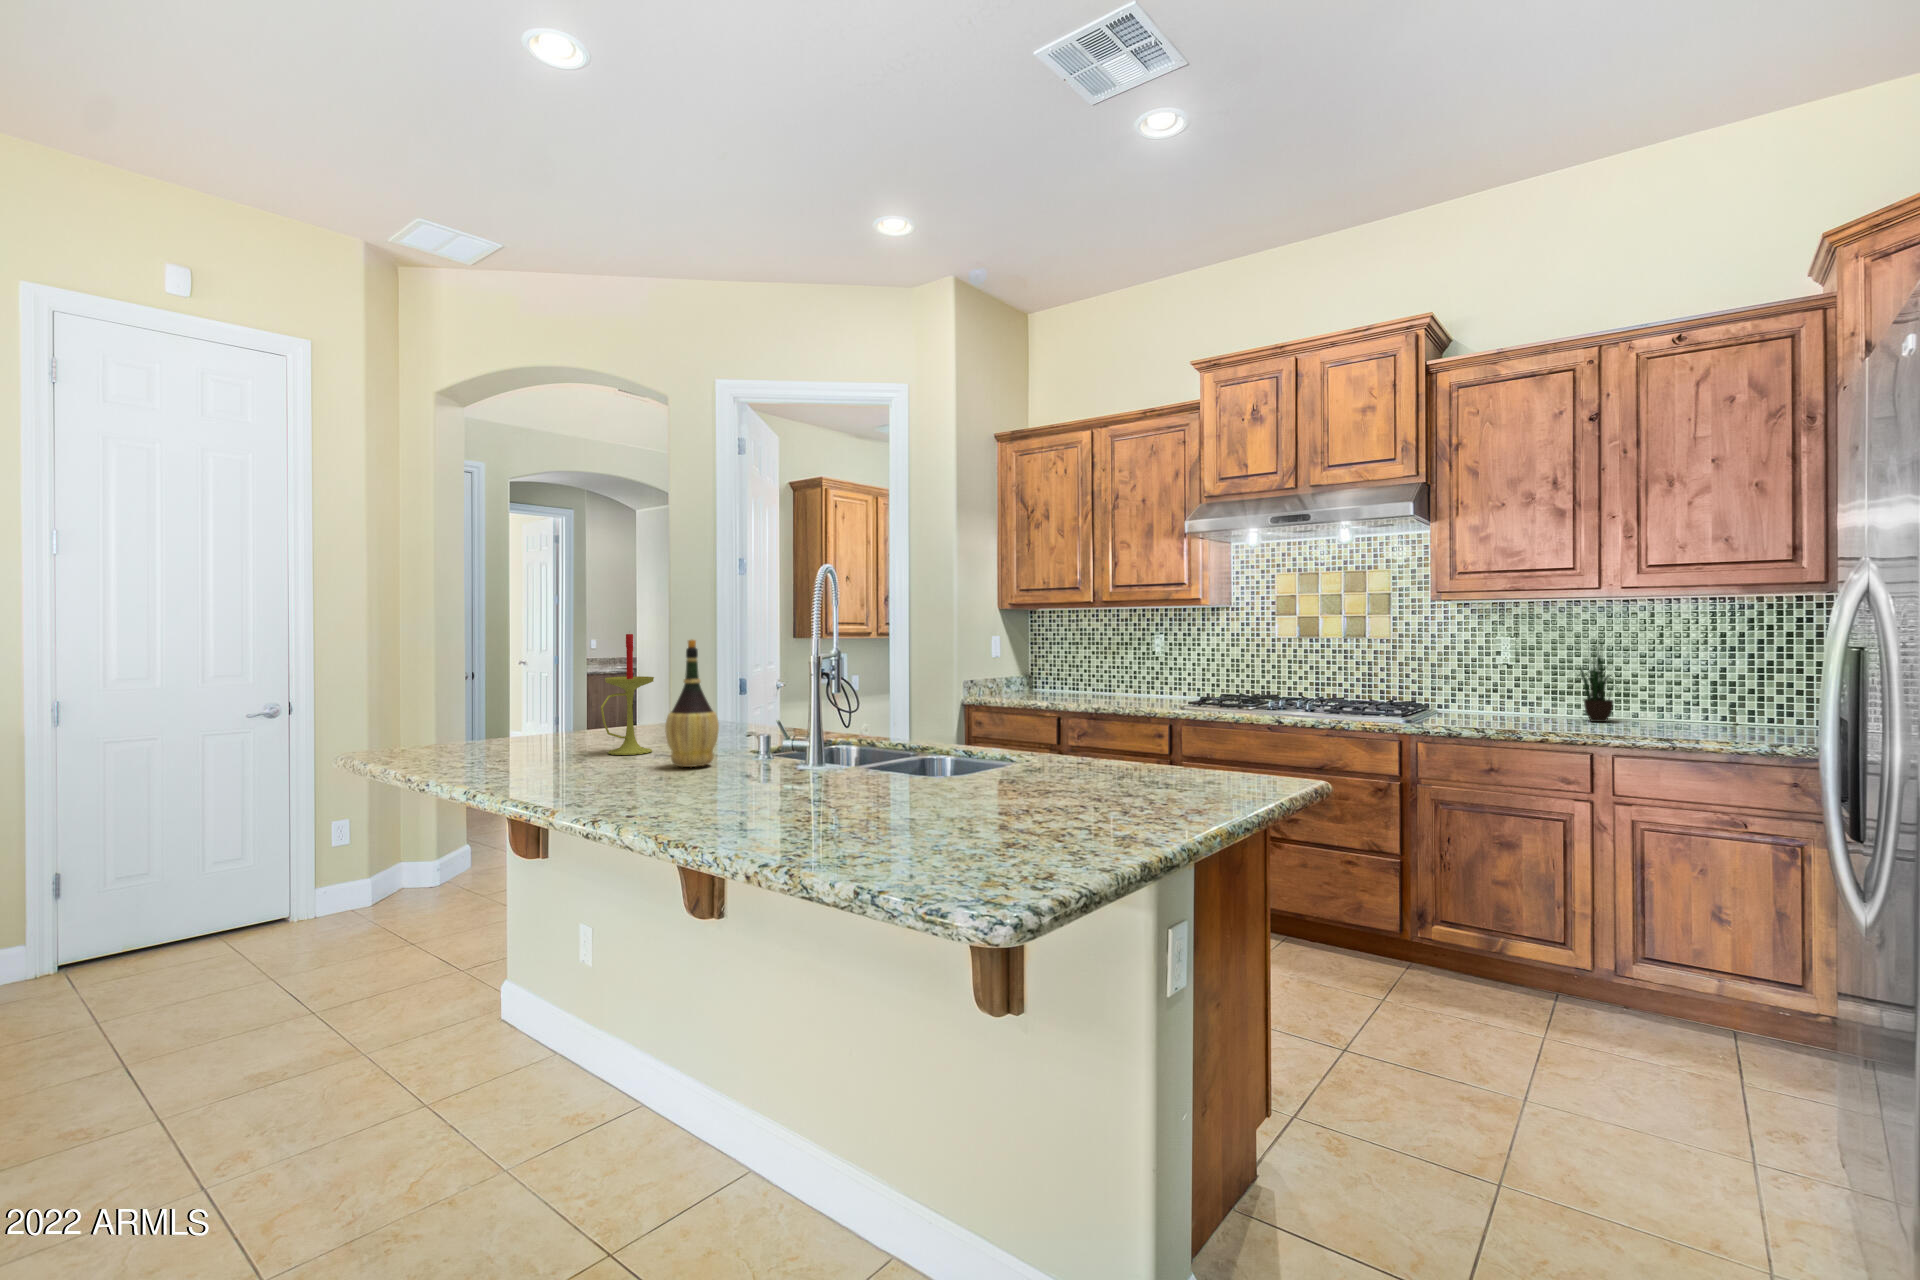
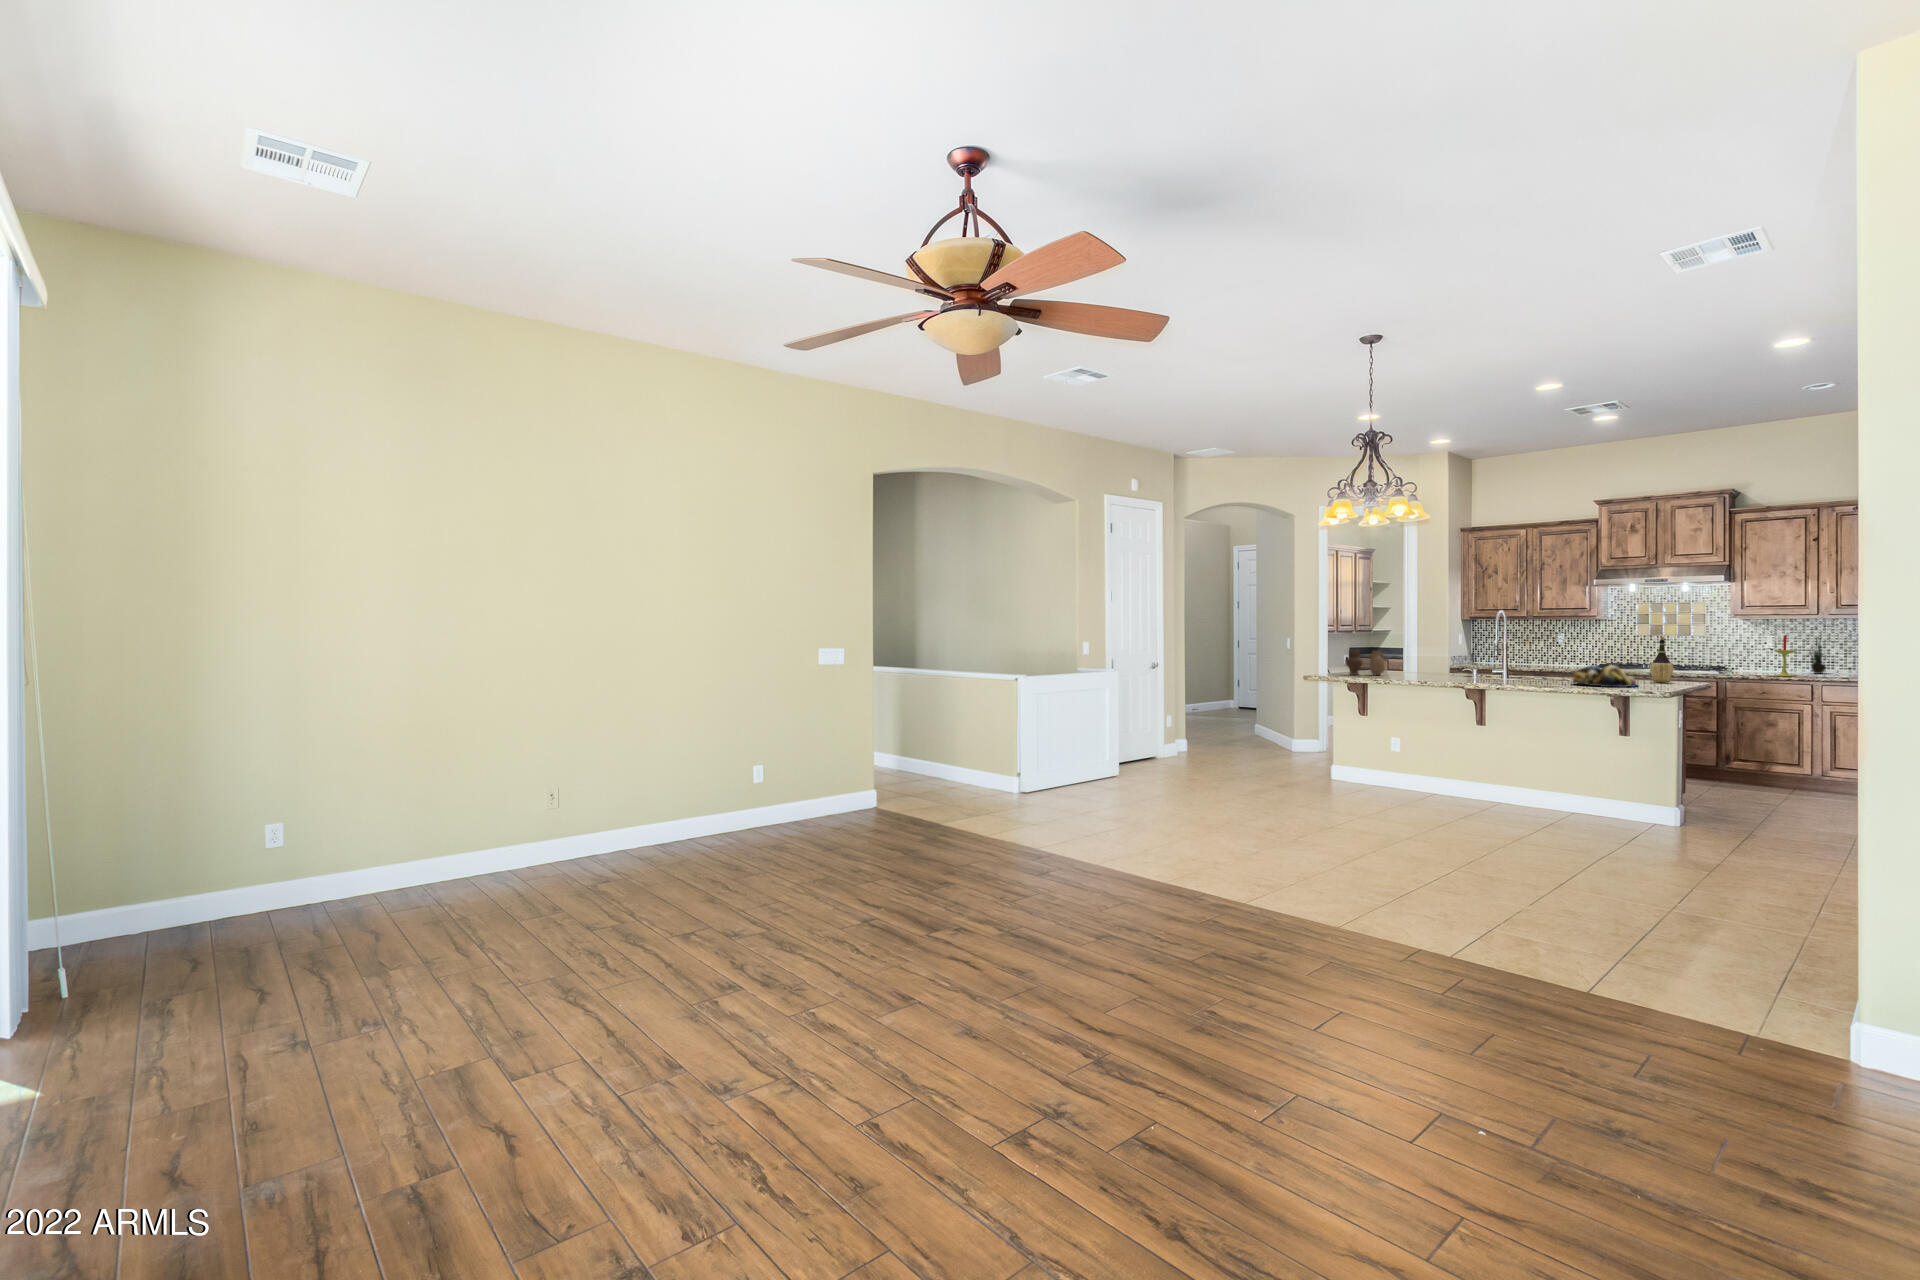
candle: present [601,634,654,755] -> present [1774,635,1795,676]
wine bottle: present [665,640,719,767] -> present [1650,637,1673,683]
vase: none [421,682,528,756] -> present [1345,650,1385,675]
fruit bowl: none [817,746,1036,857] -> present [1573,665,1637,687]

